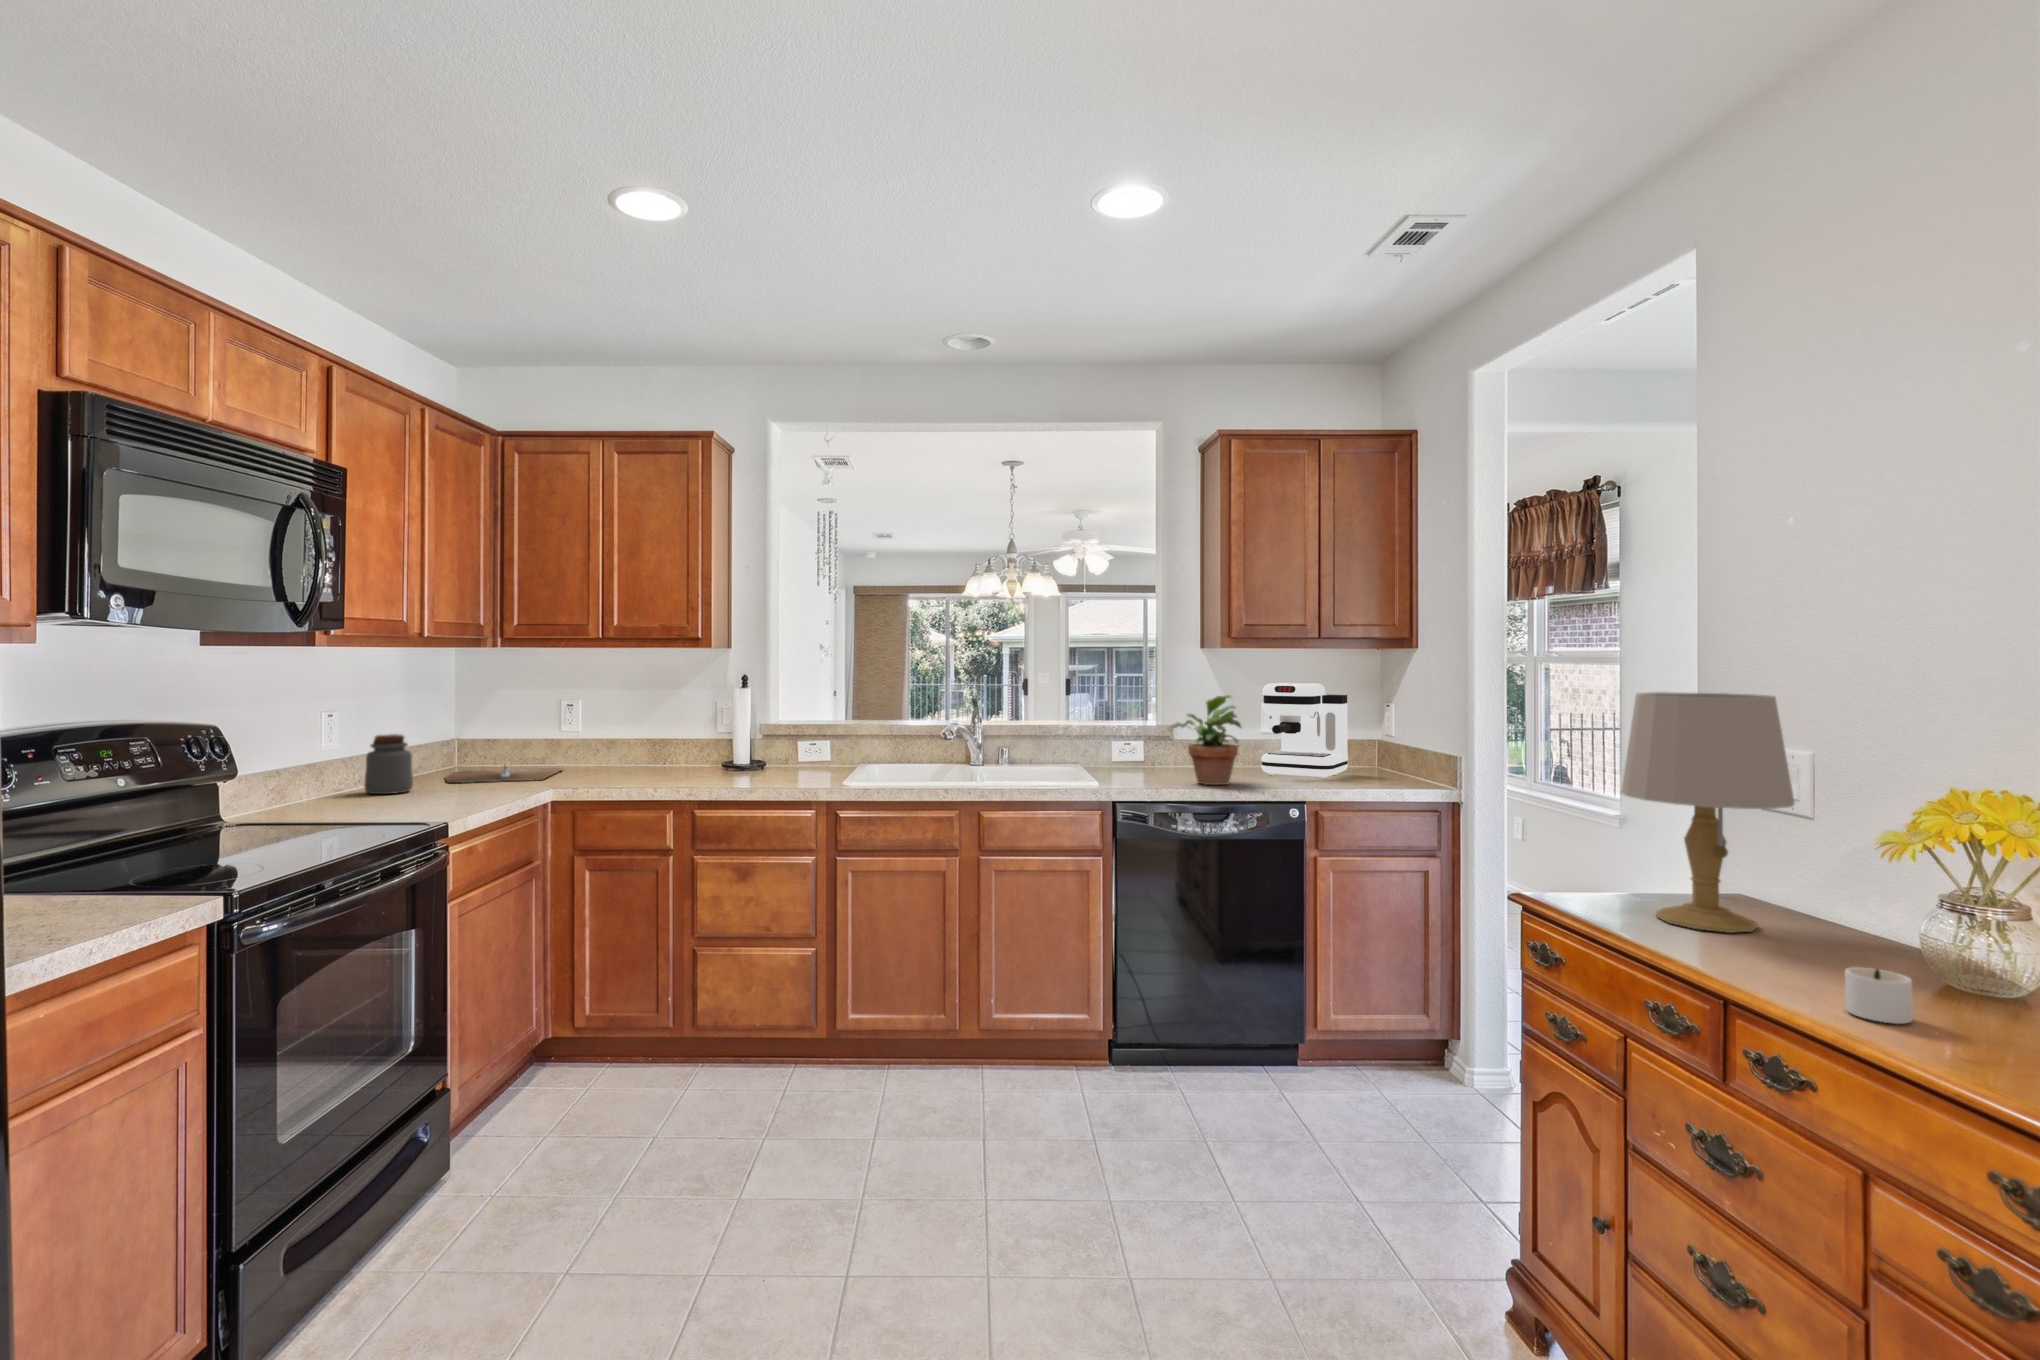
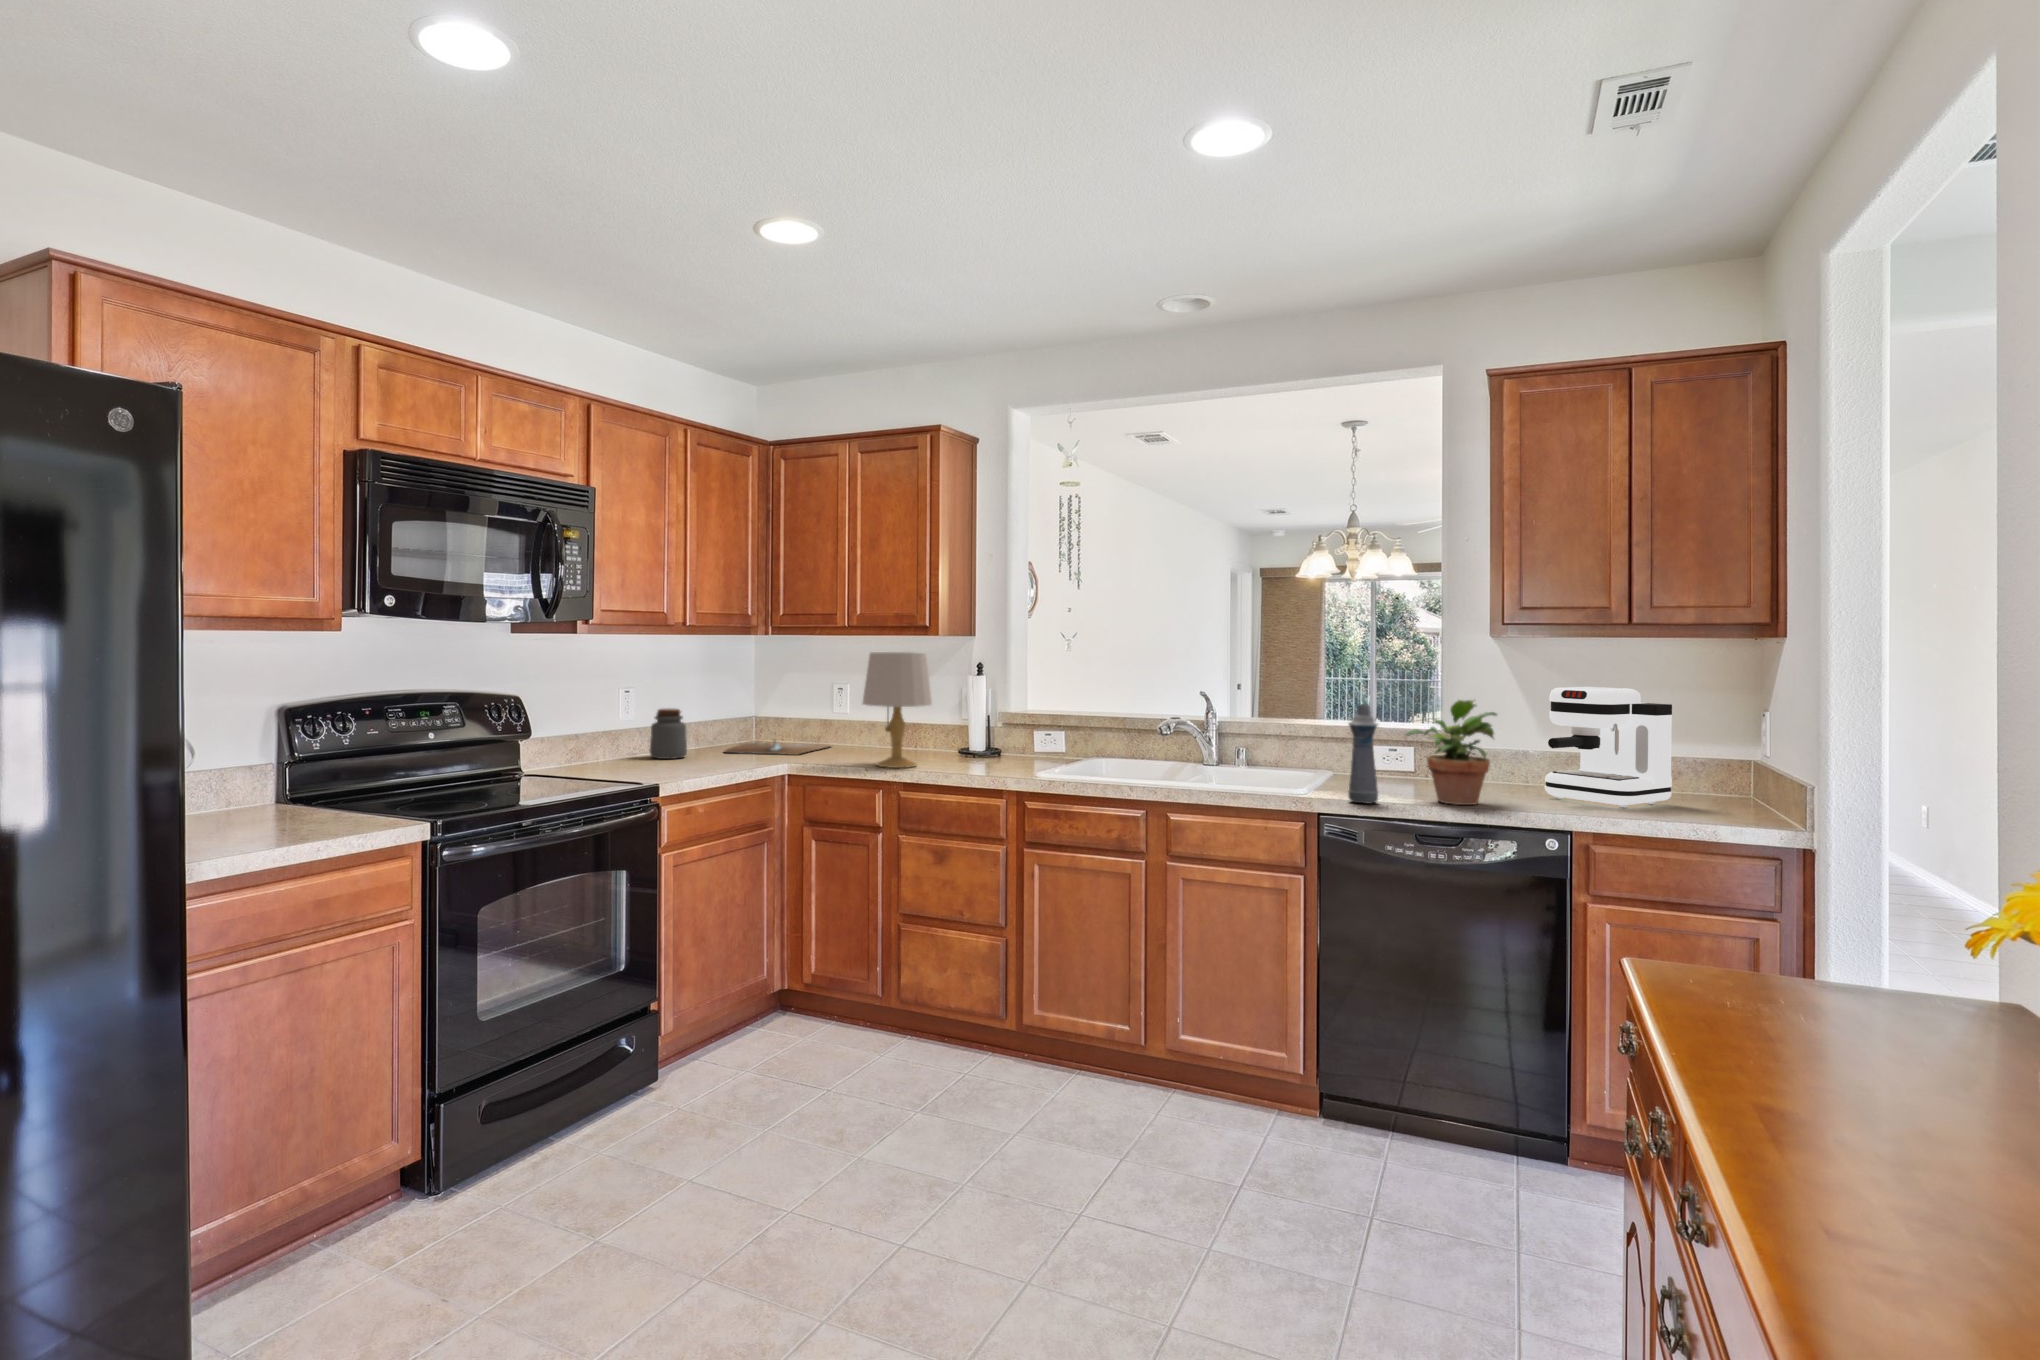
table lamp: present [1621,692,1795,932] -> present [863,652,932,768]
bottle: none [1135,702,1161,789] -> present [1348,704,1378,803]
candle: present [1845,967,1913,1024] -> none [1798,1097,1887,1201]

